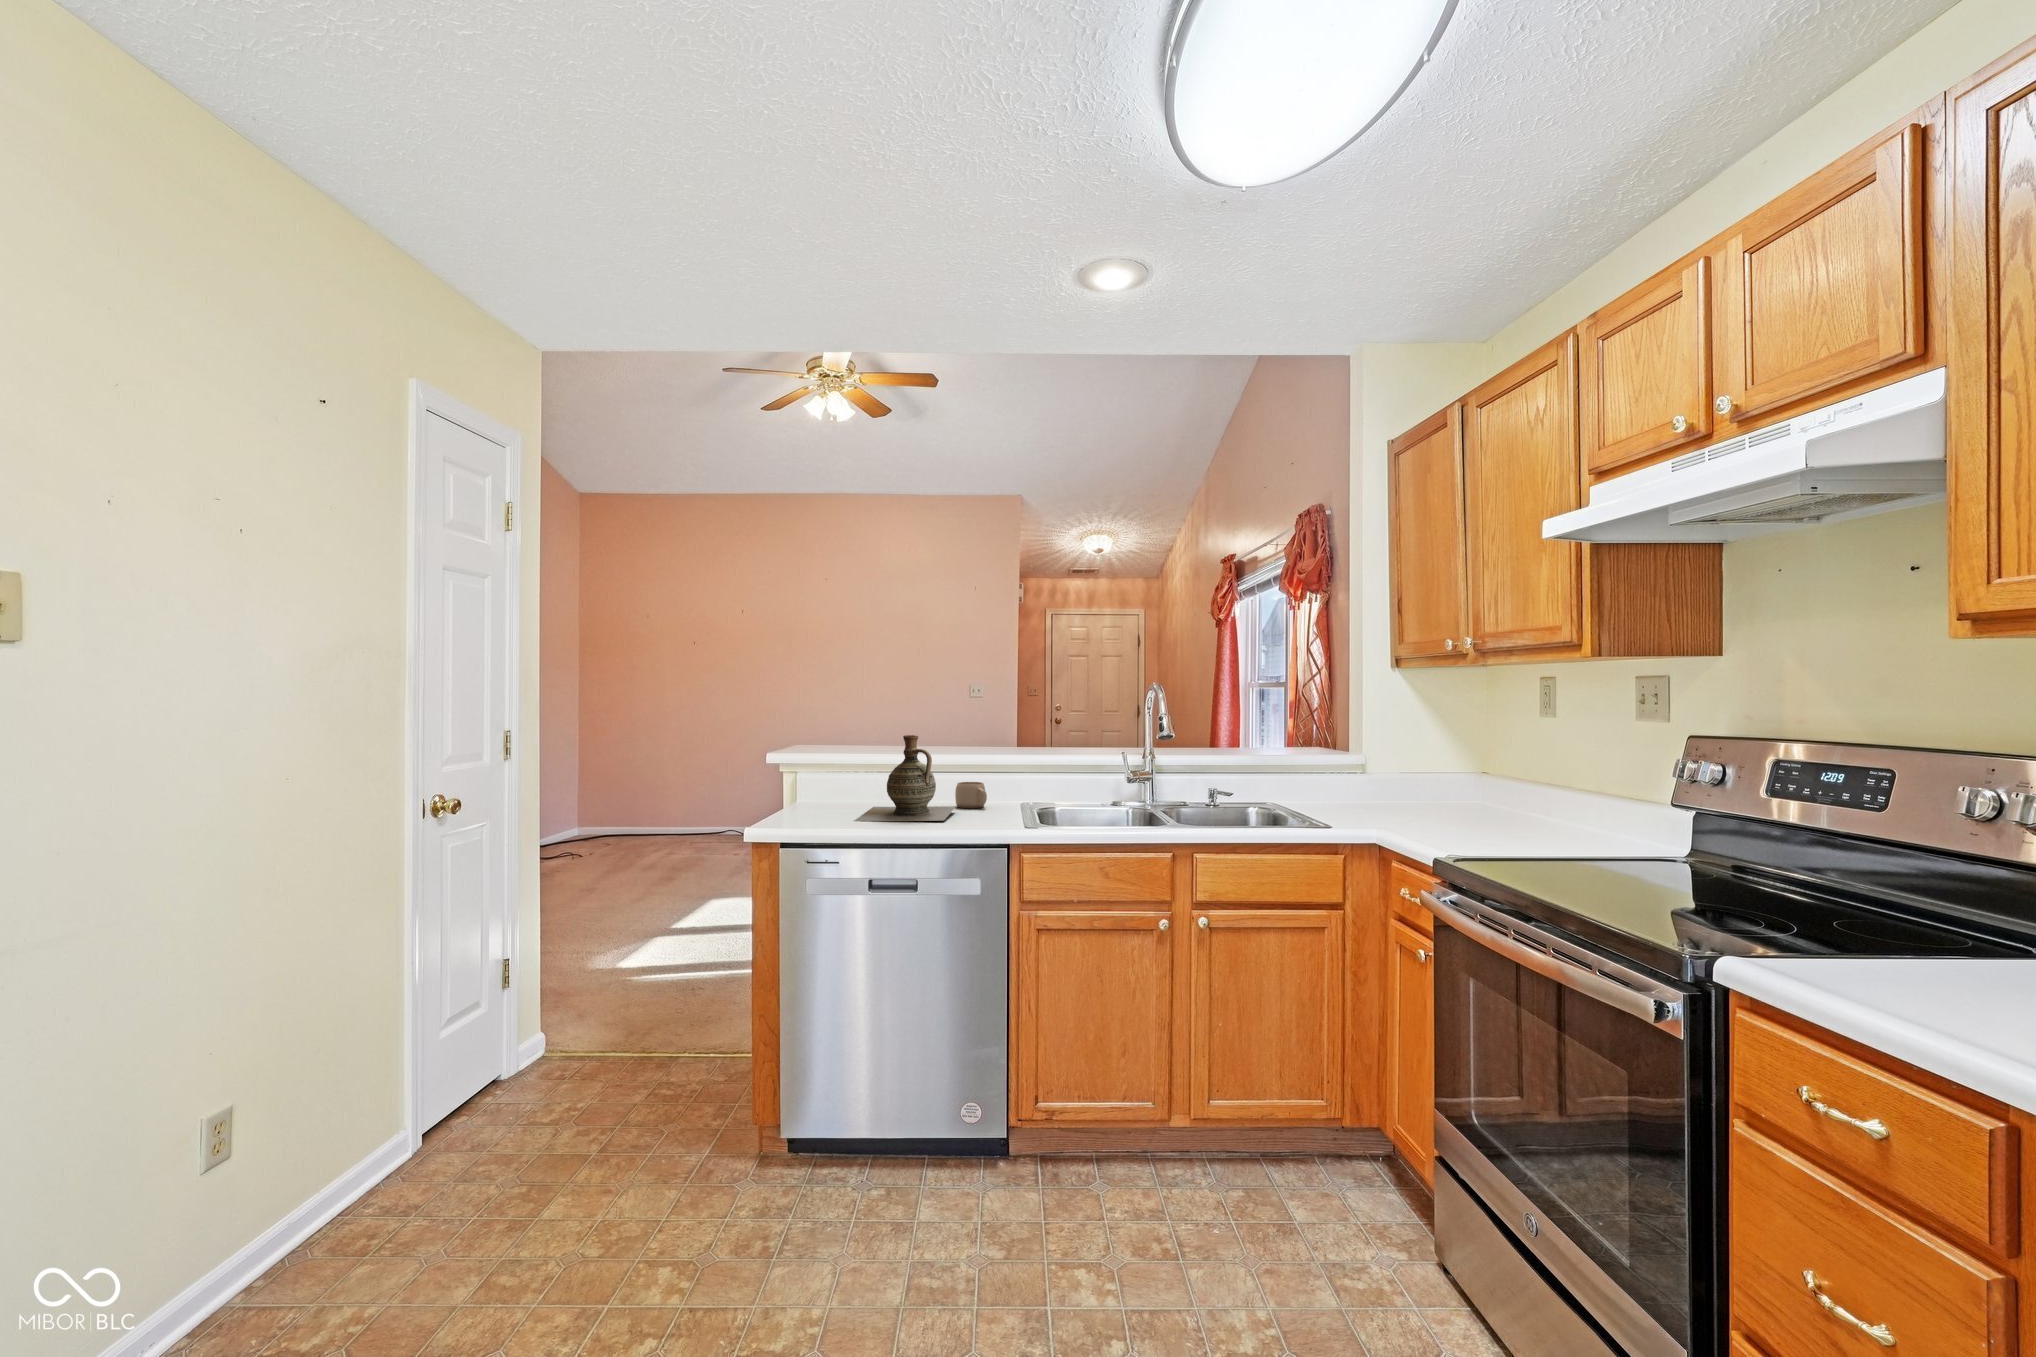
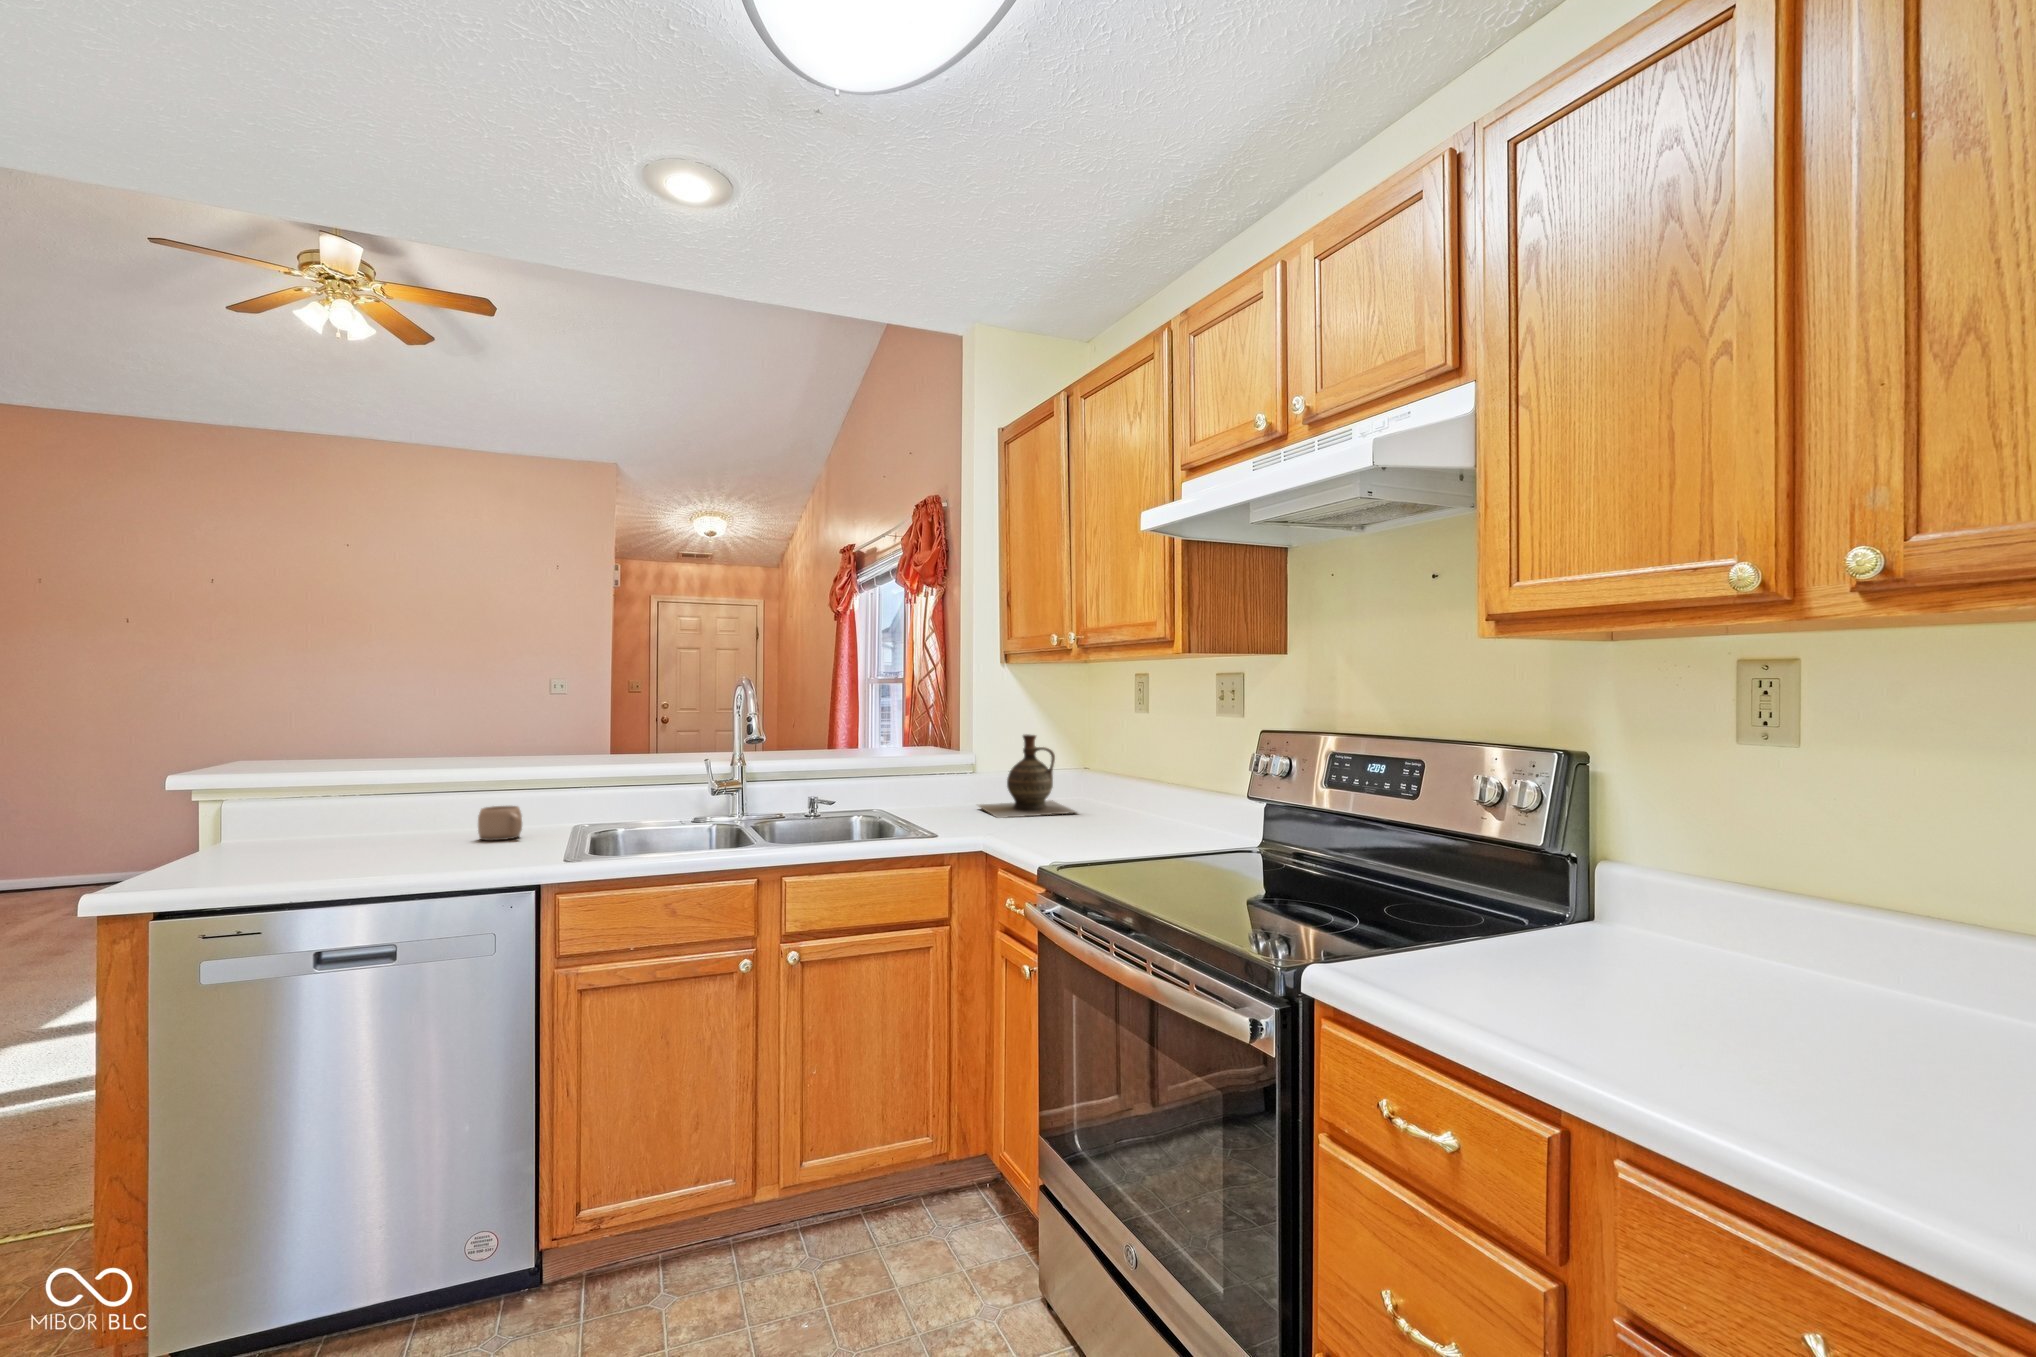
ceramic jug: present [854,735,956,821] -> present [979,734,1076,818]

